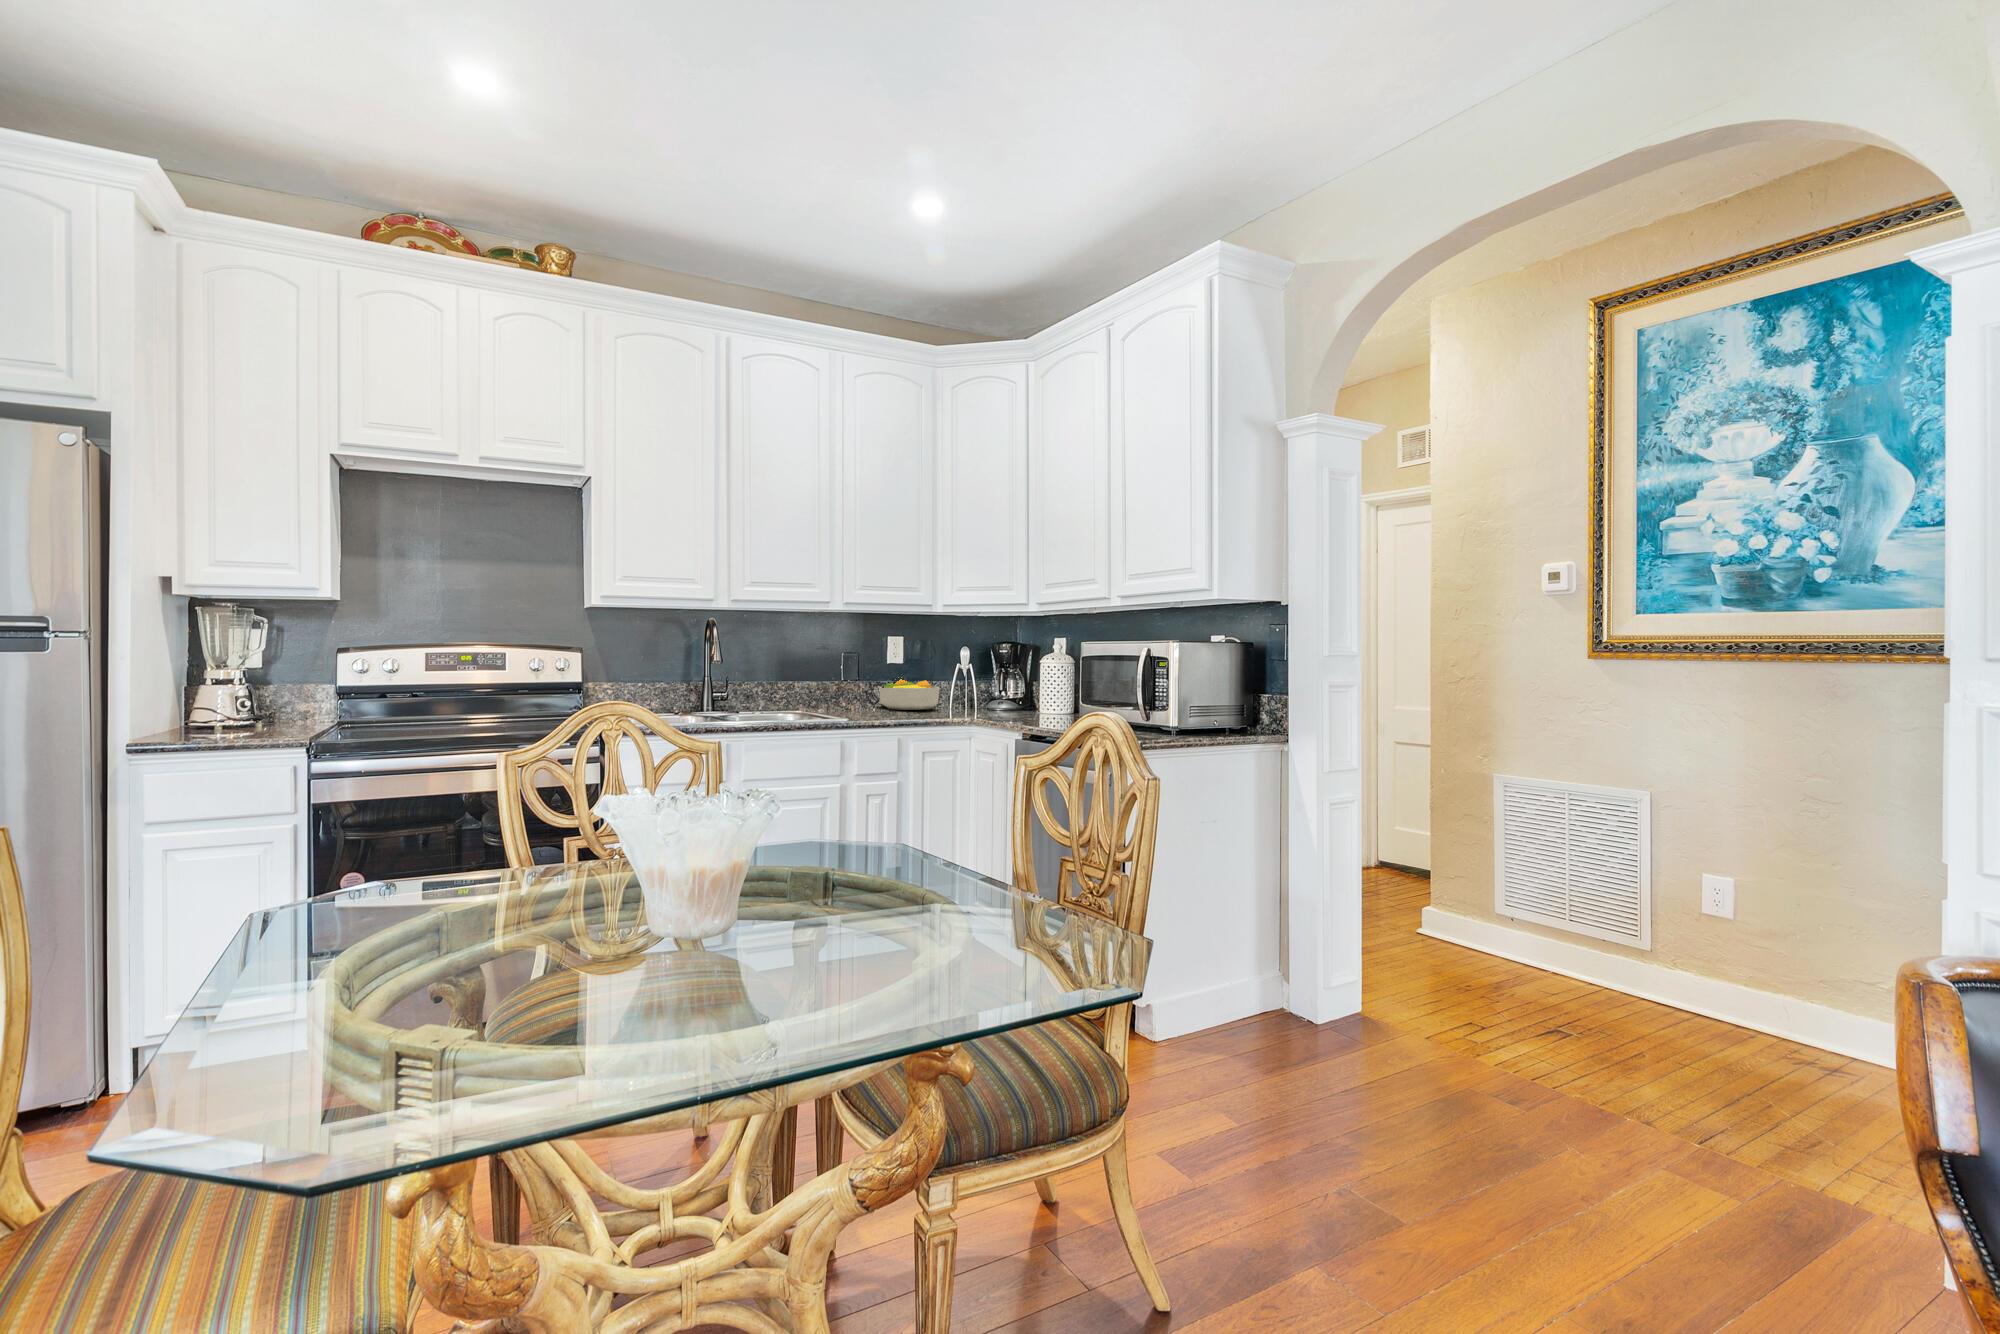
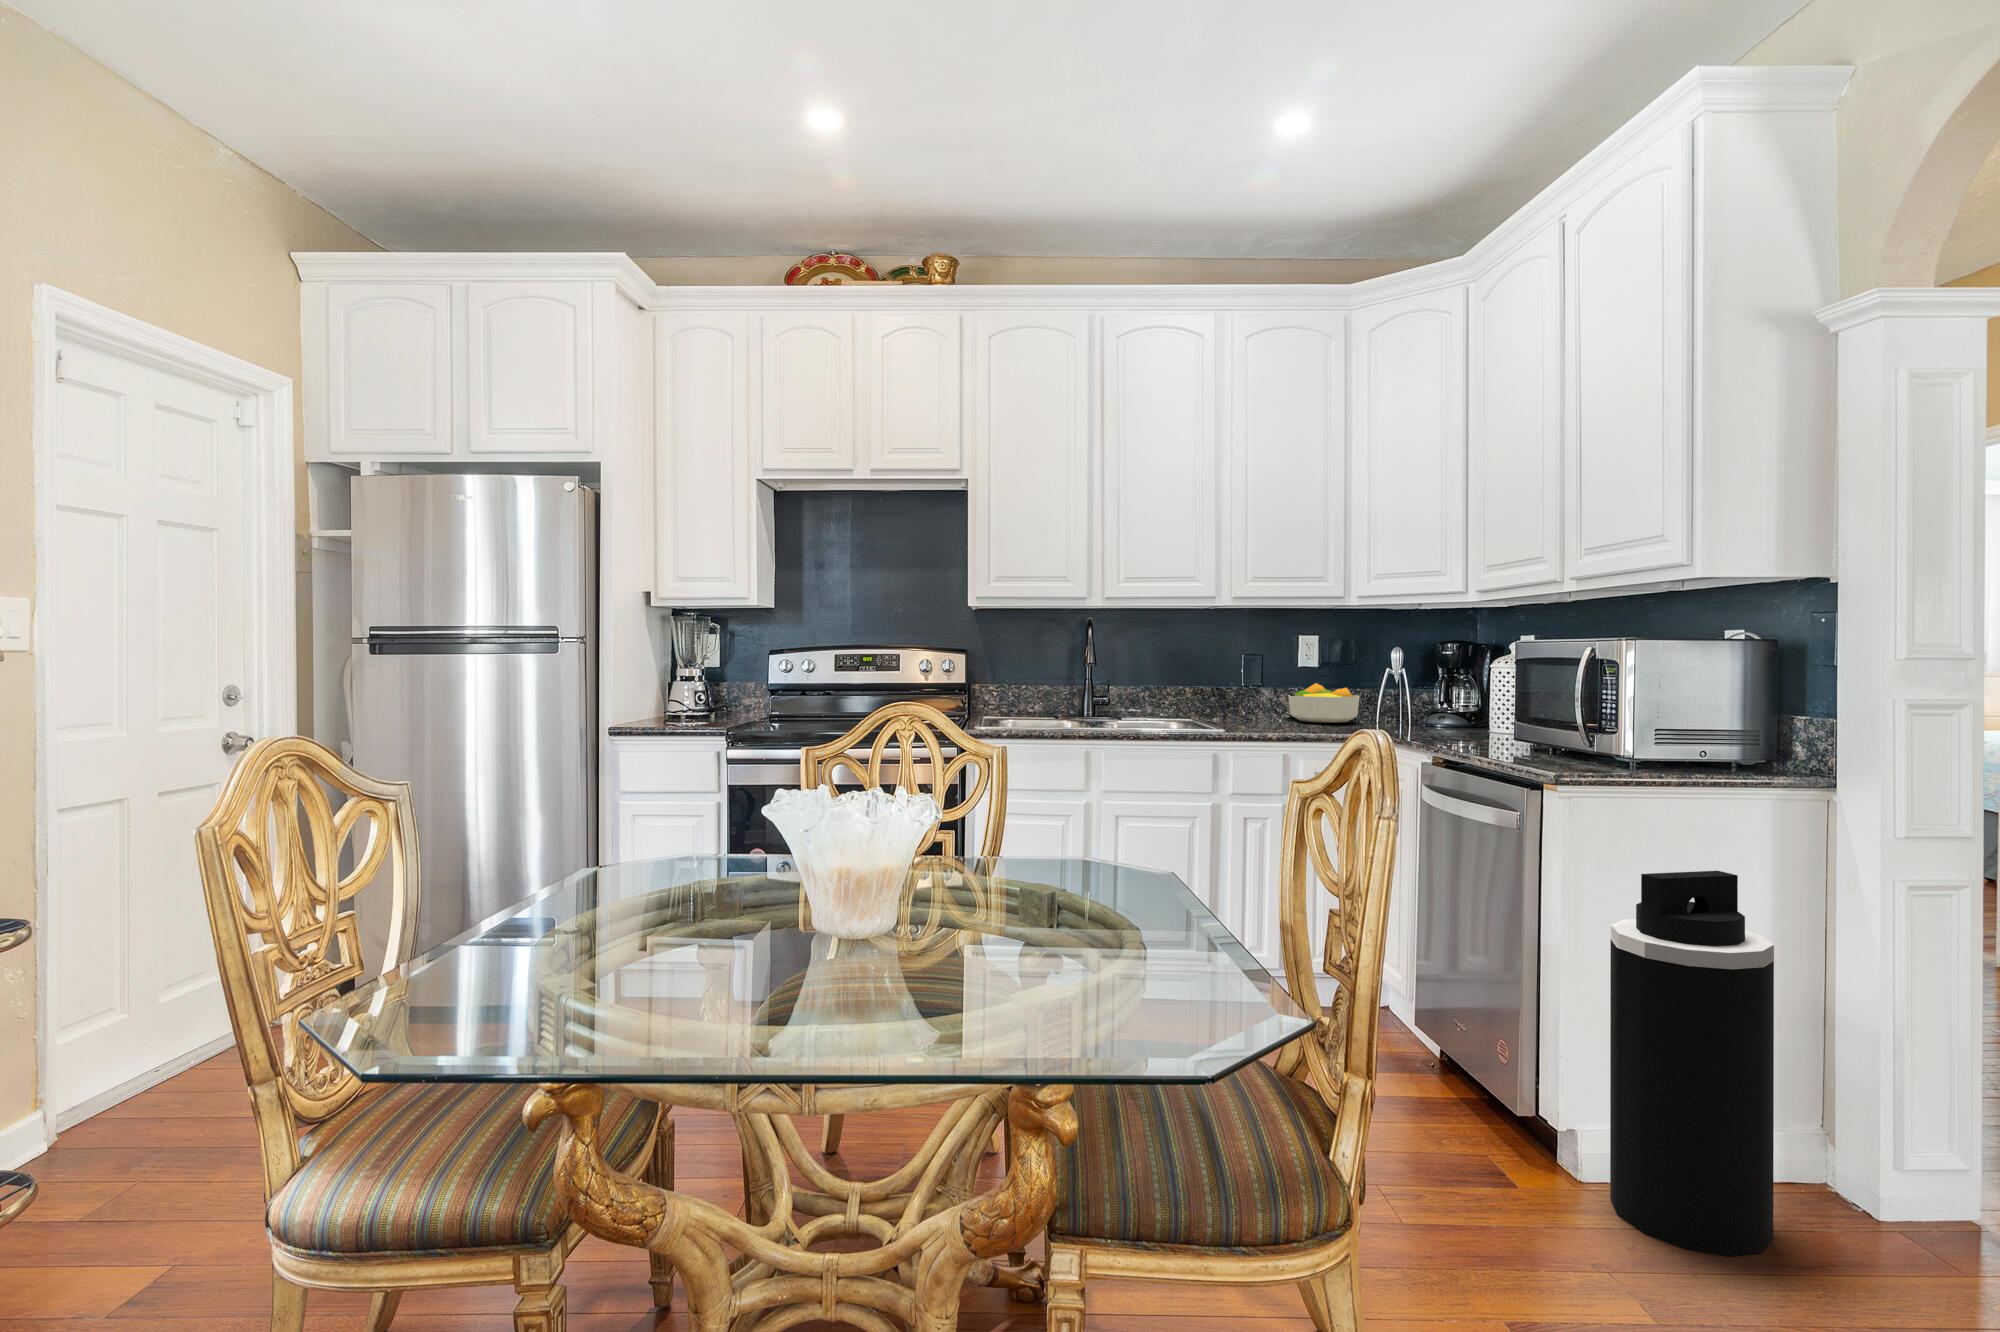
trash can: none [1179,805,1279,1077] -> present [1610,871,1774,1257]

